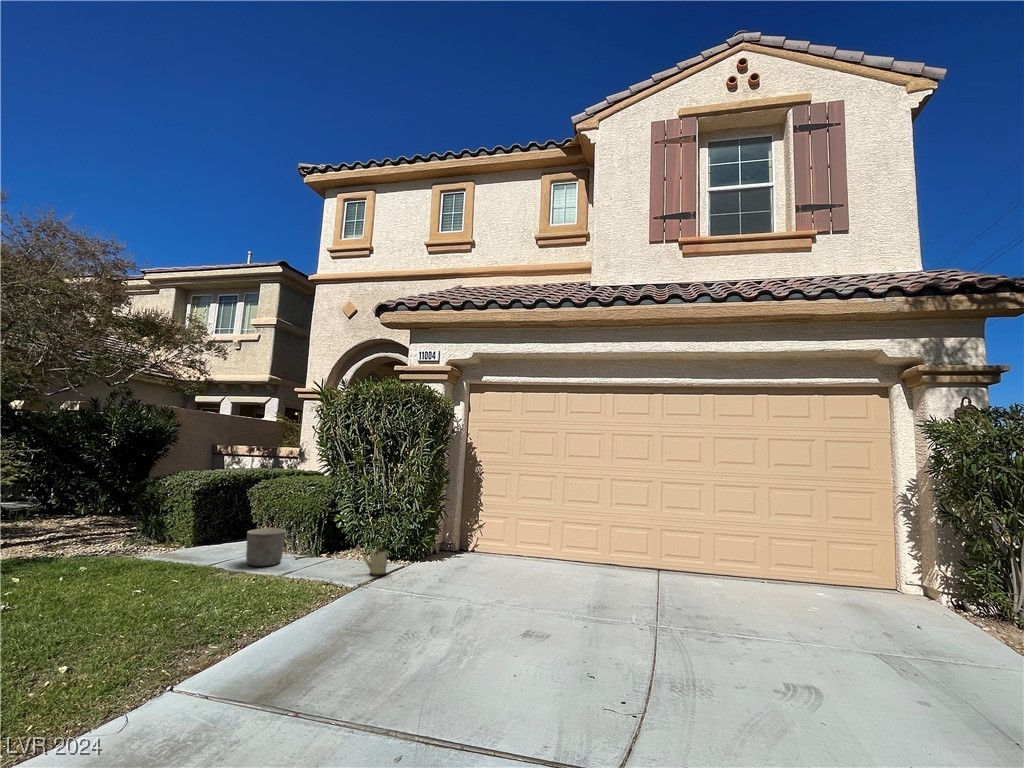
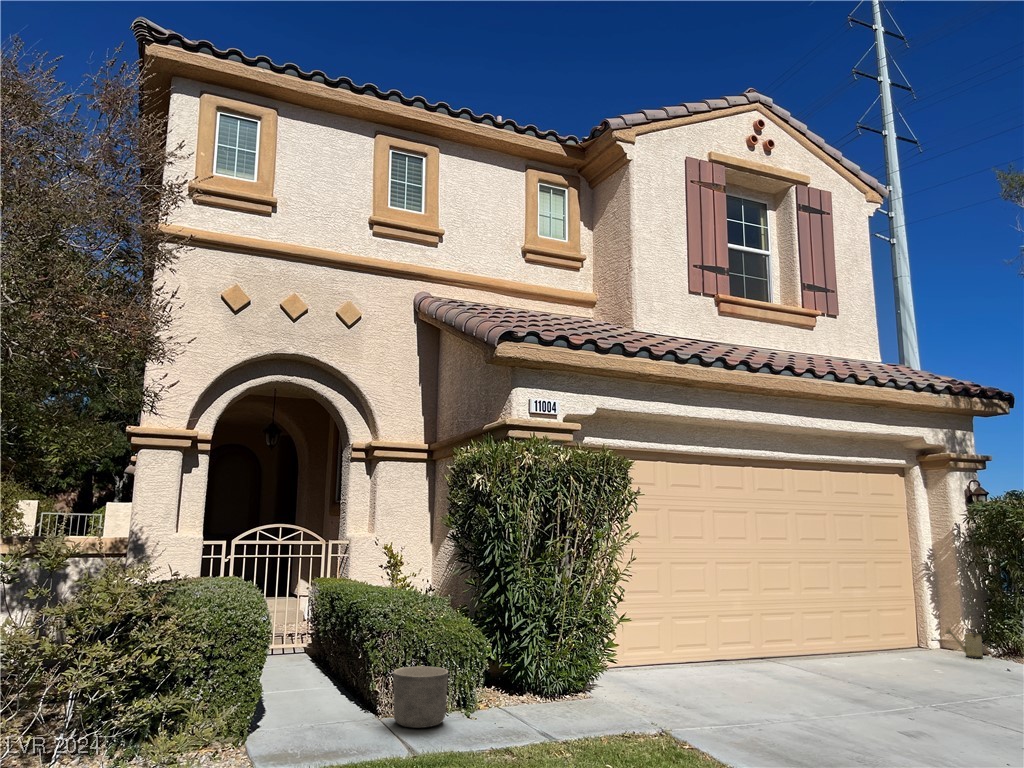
watering can: present [354,541,387,576] -> present [945,626,983,658]

